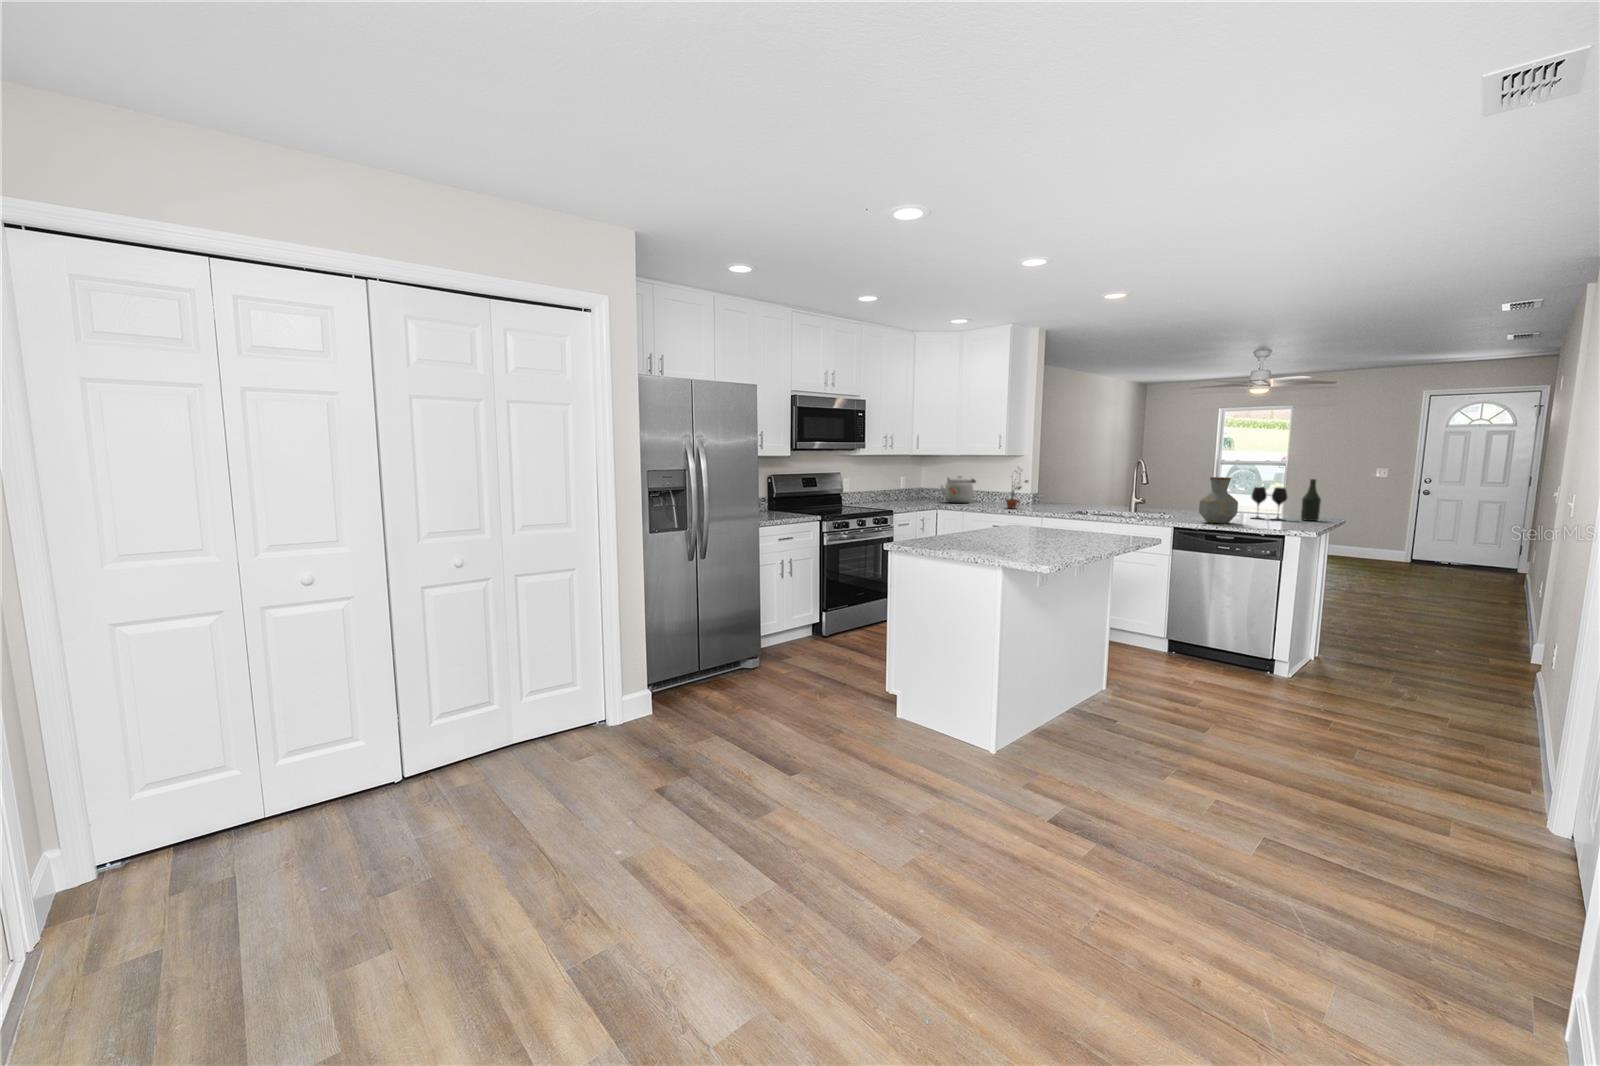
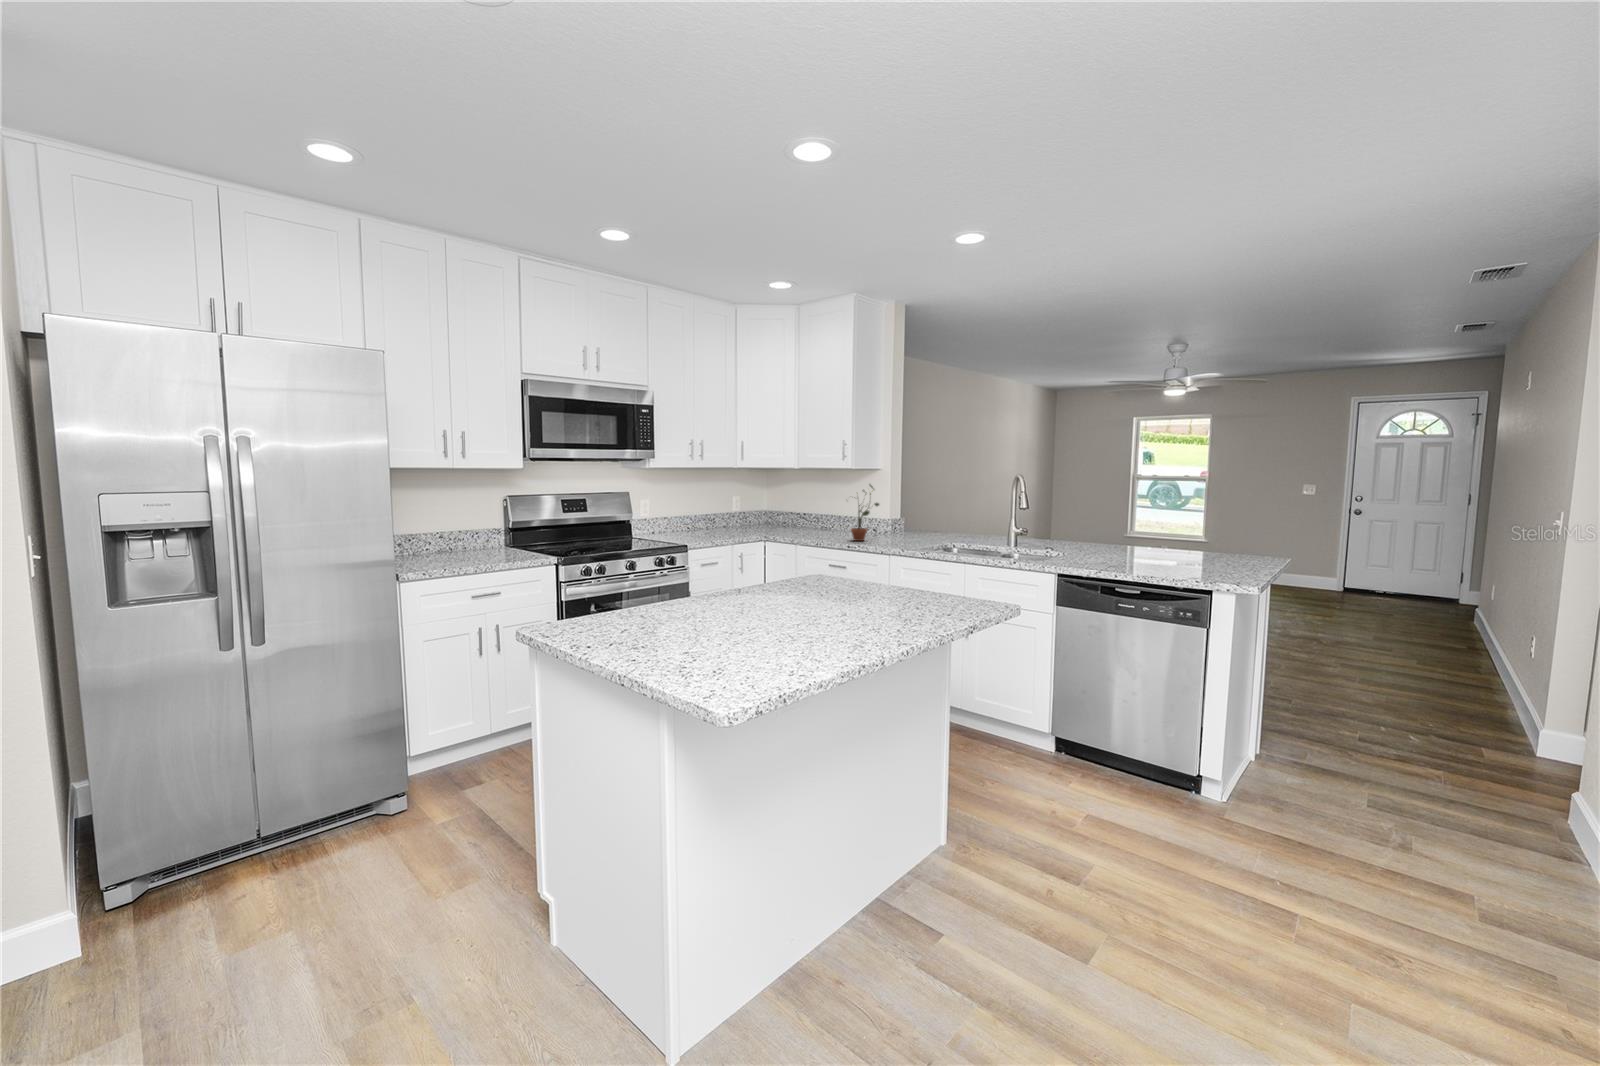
kettle: present [940,476,976,503] -> none [779,496,825,531]
vase: present [1199,477,1238,524] -> none [1093,502,1146,569]
bottle: present [1301,479,1321,521] -> none [1231,504,1258,563]
wine glass: present [1251,487,1288,520] -> none [1163,514,1213,562]

